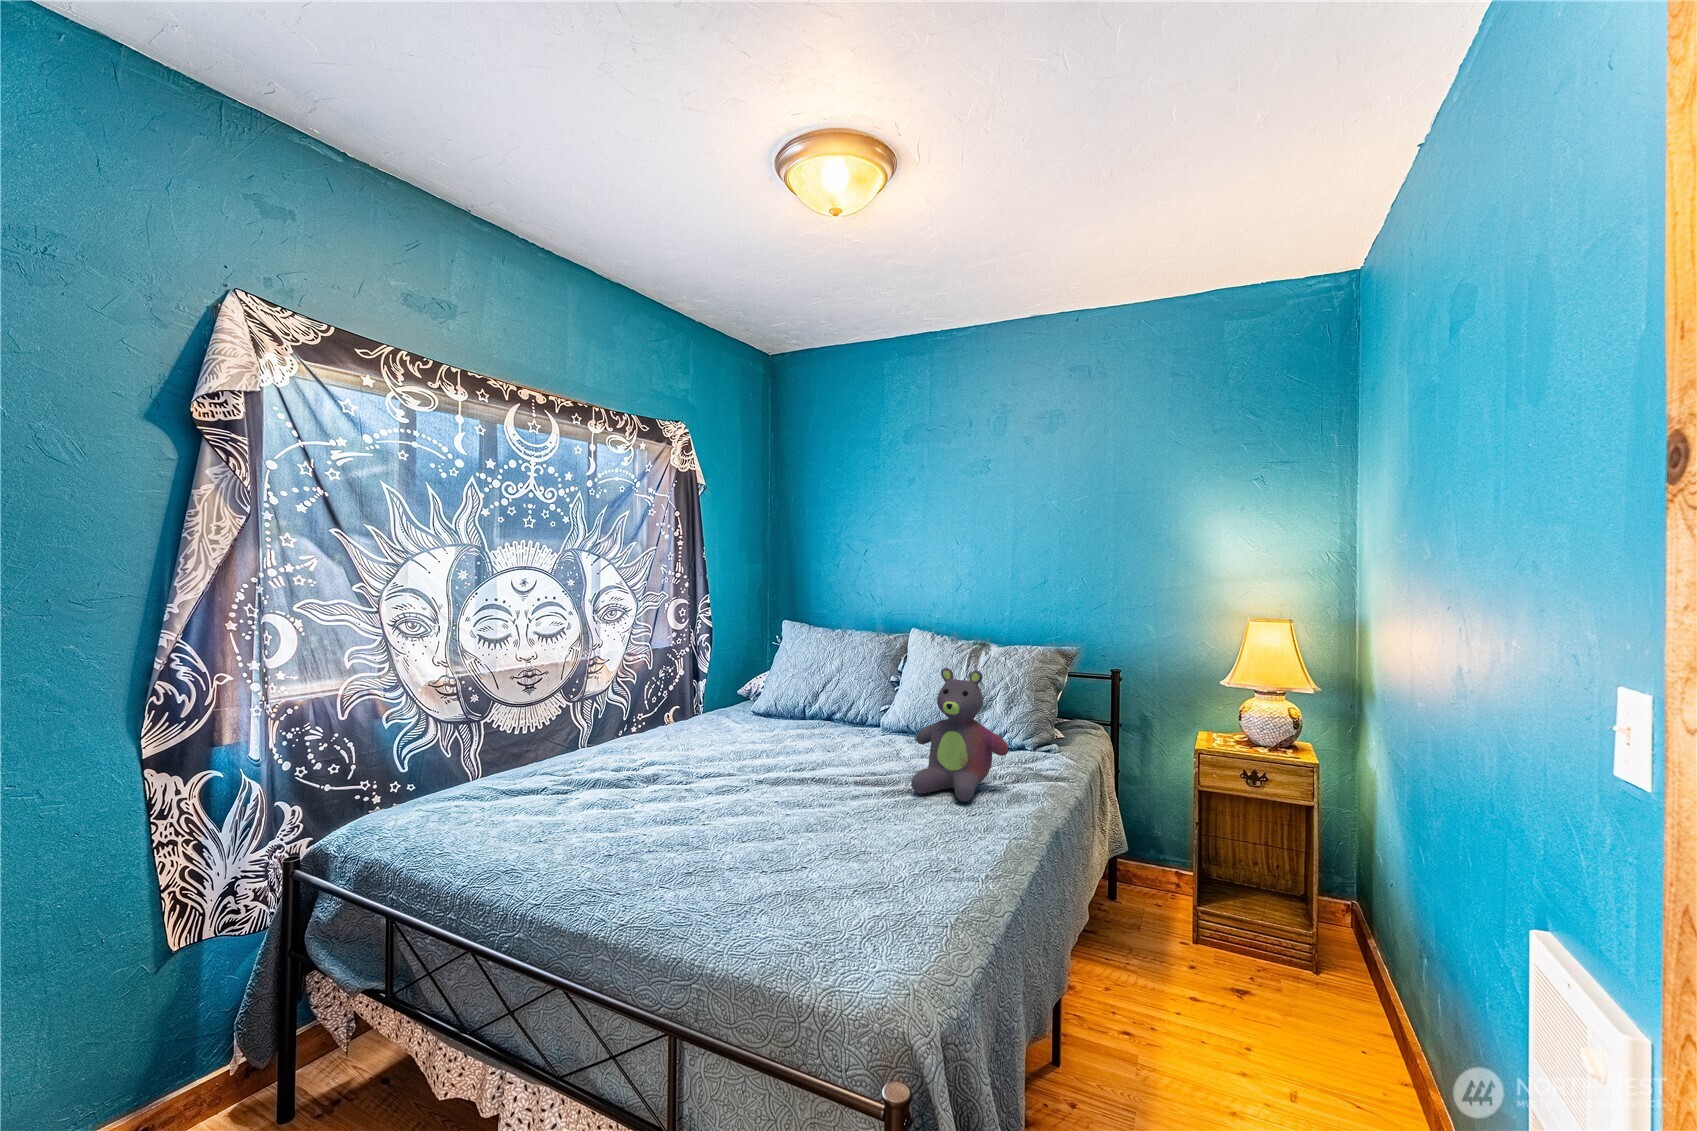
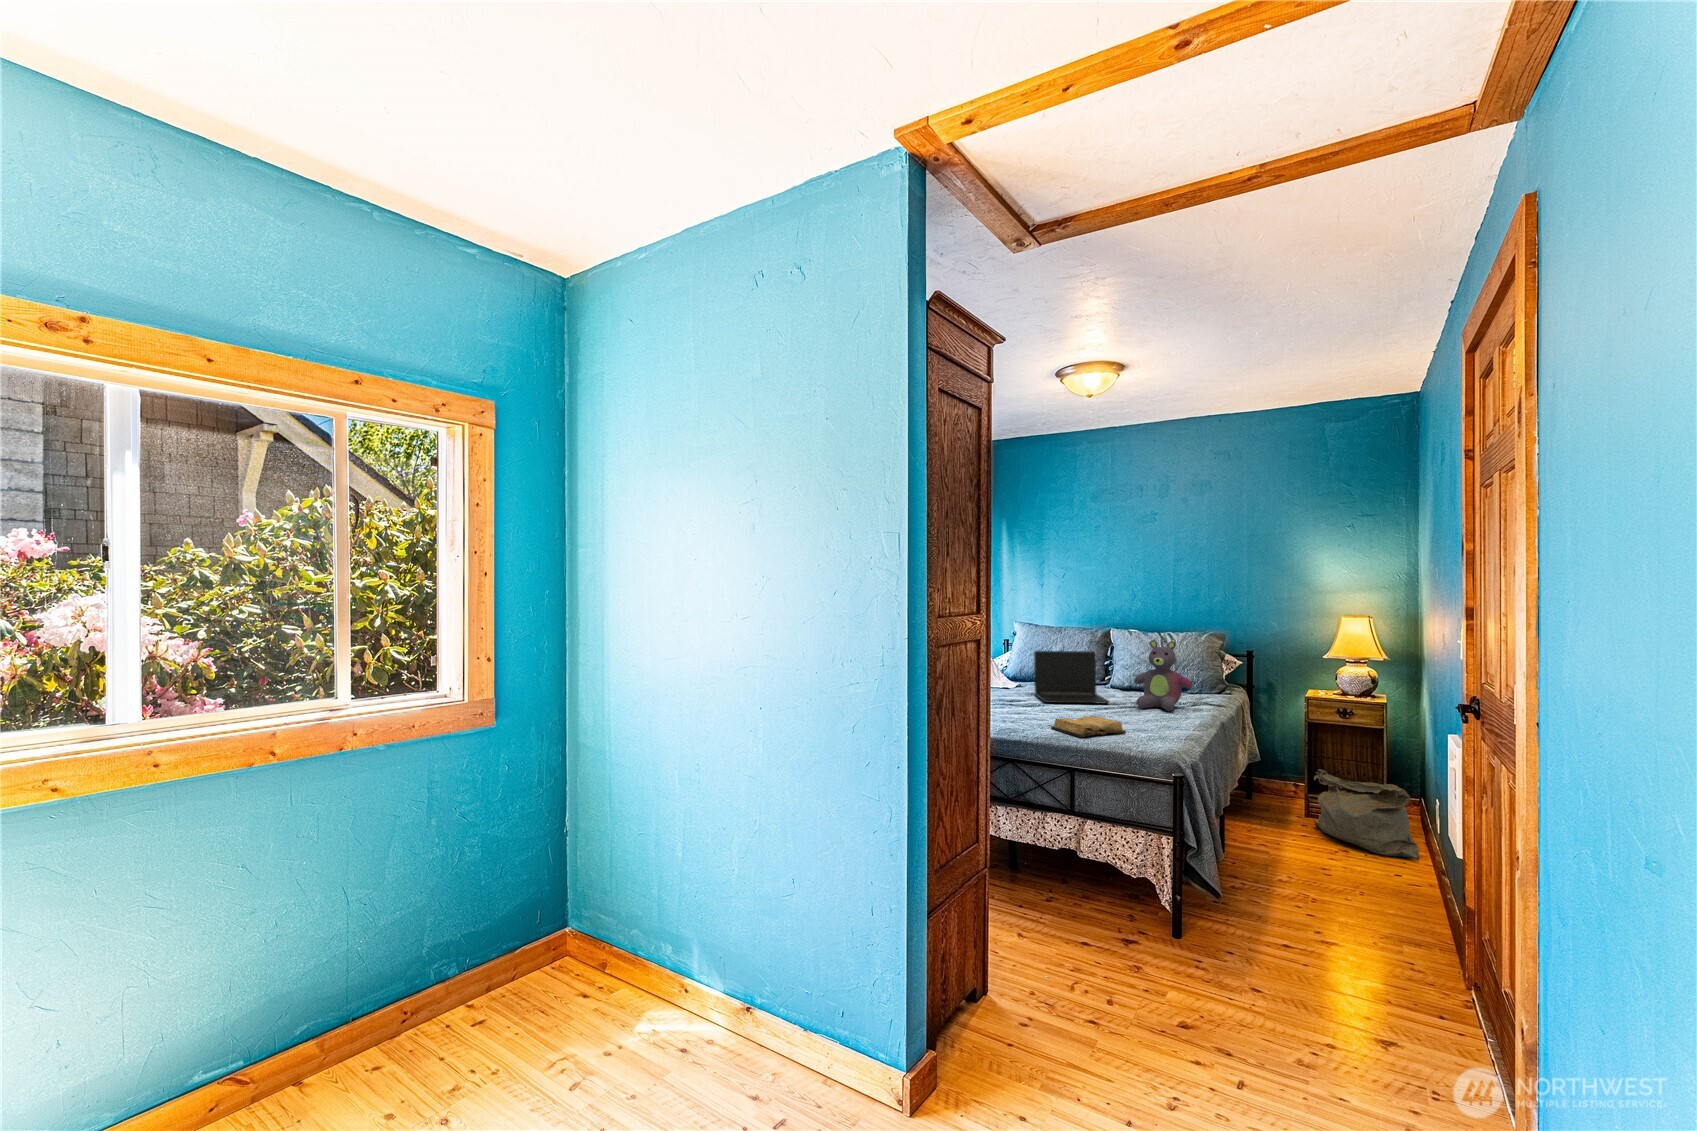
laptop: none [754,683,870,782] -> present [1034,651,1109,704]
diary: none [684,844,836,927] -> present [1051,716,1126,737]
bag: none [1204,879,1393,1071] -> present [1312,769,1419,860]

